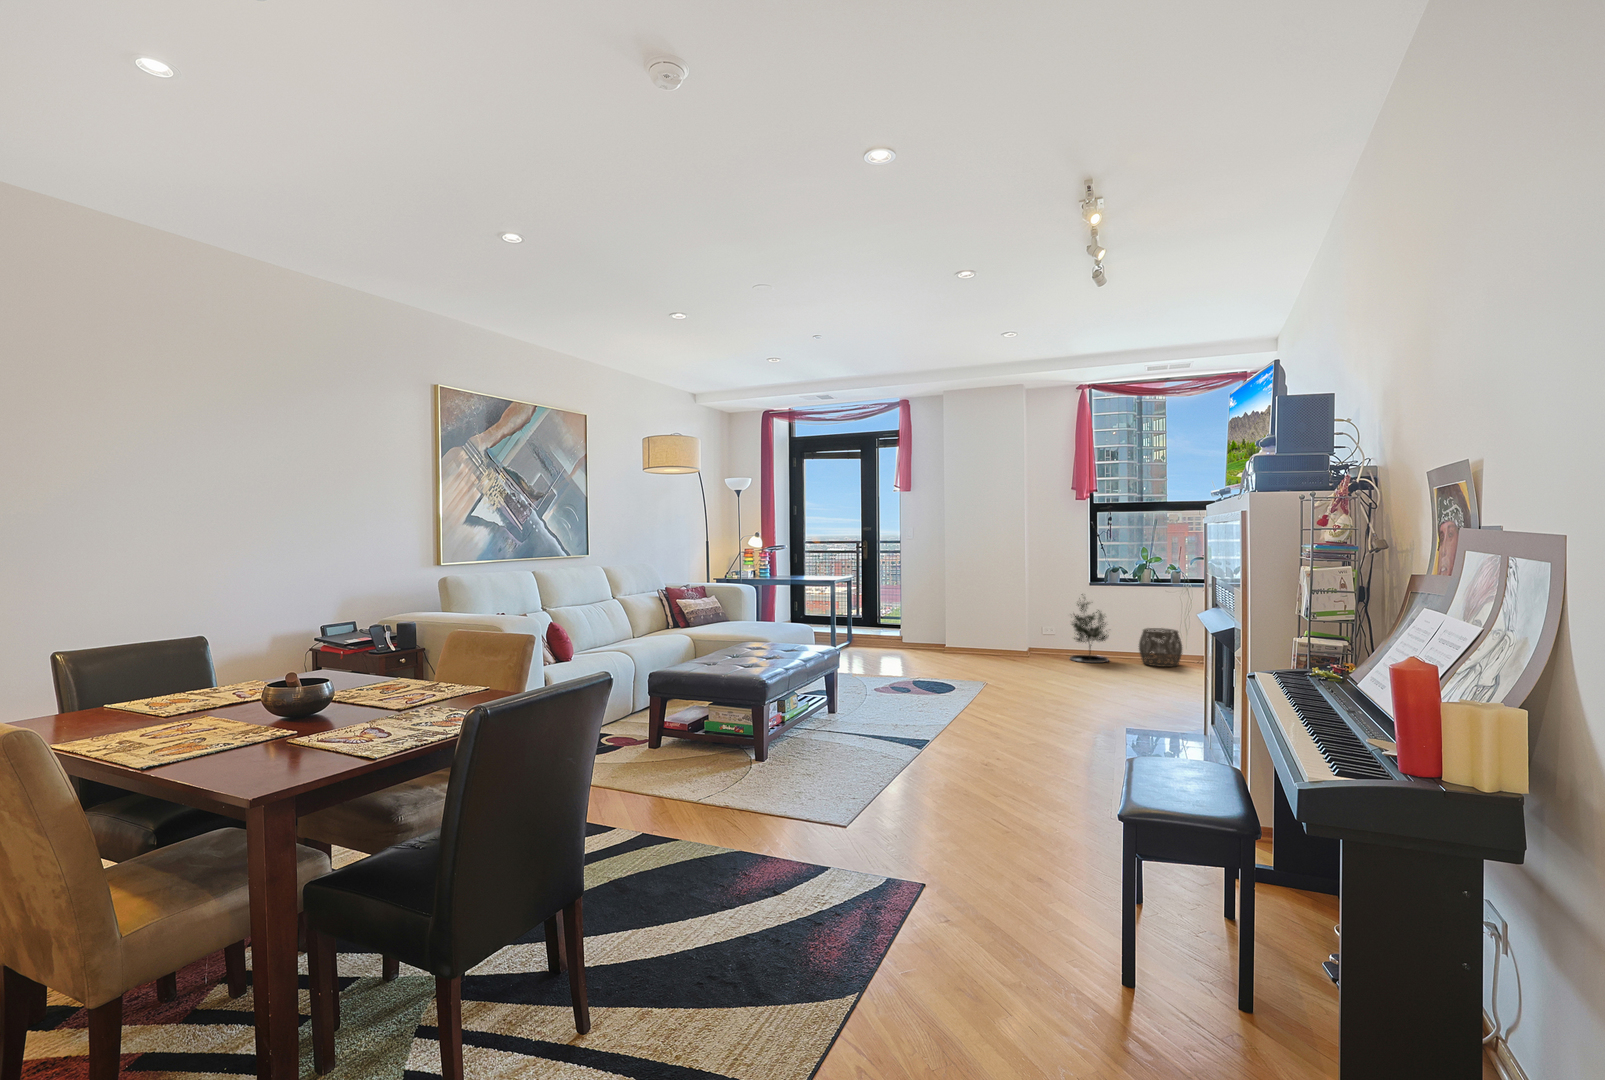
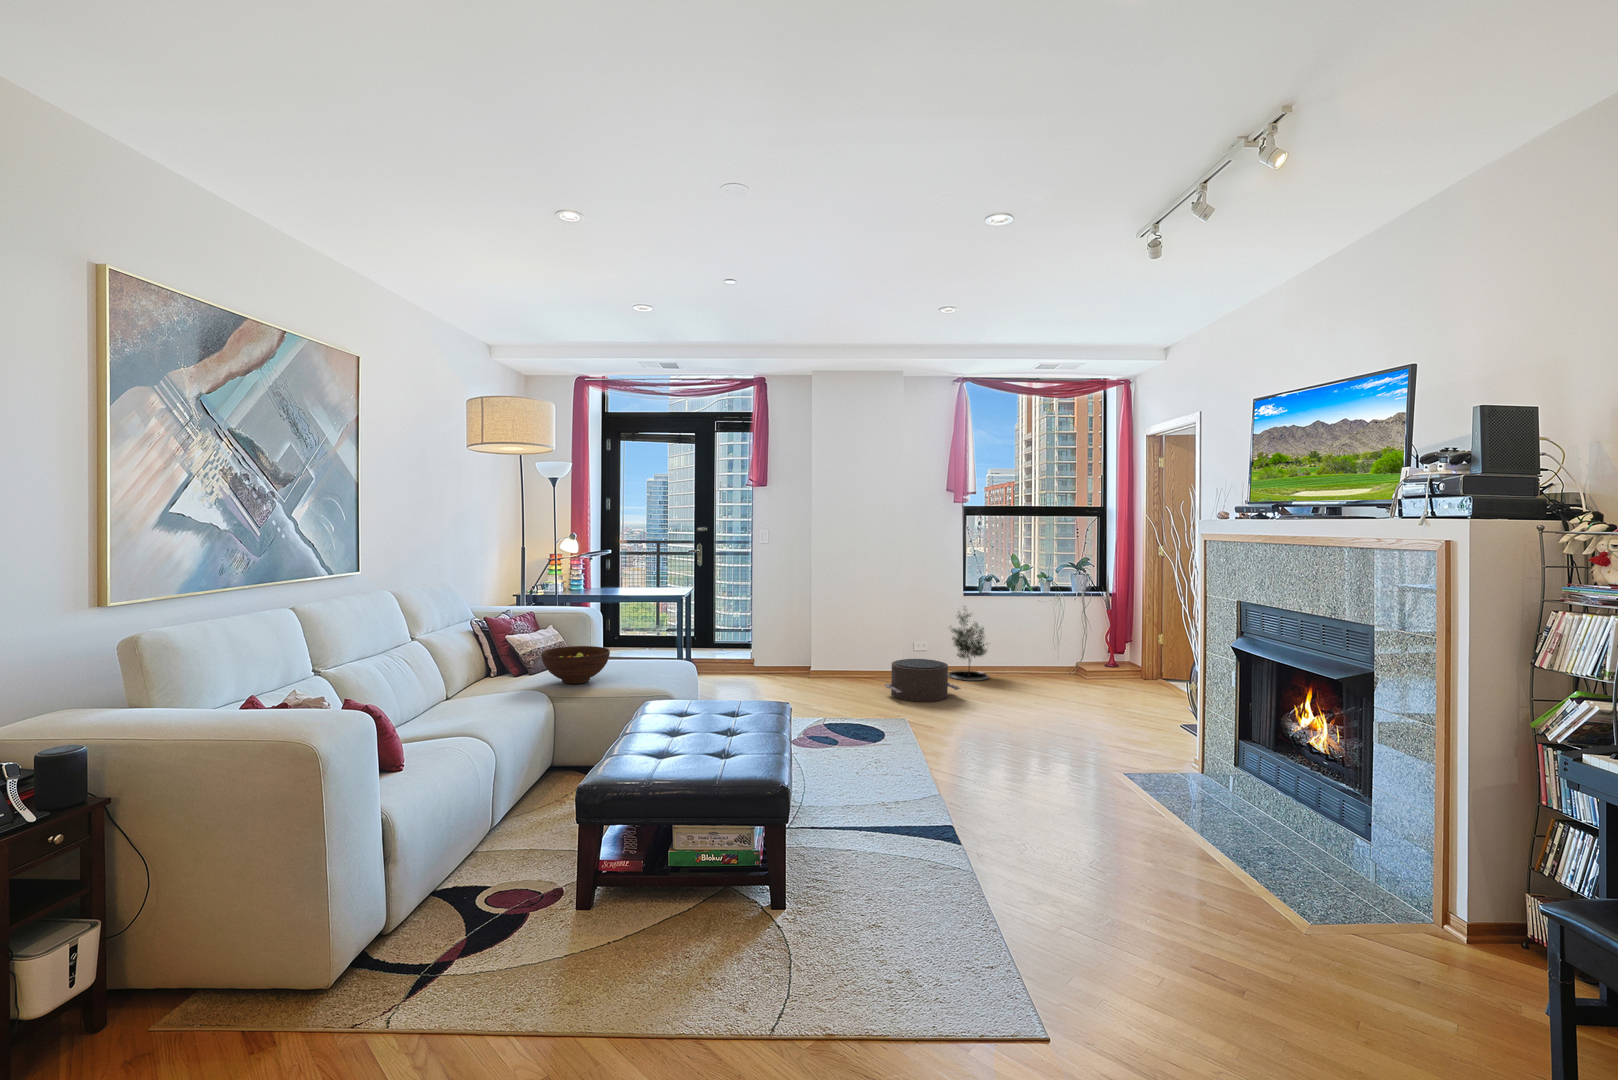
fruit bowl: none [691,609,737,633] -> present [541,646,610,684]
woven basket: present [1139,628,1182,667] -> none [1018,640,1062,682]
pouf: none [990,638,1056,674] -> present [885,659,961,702]

